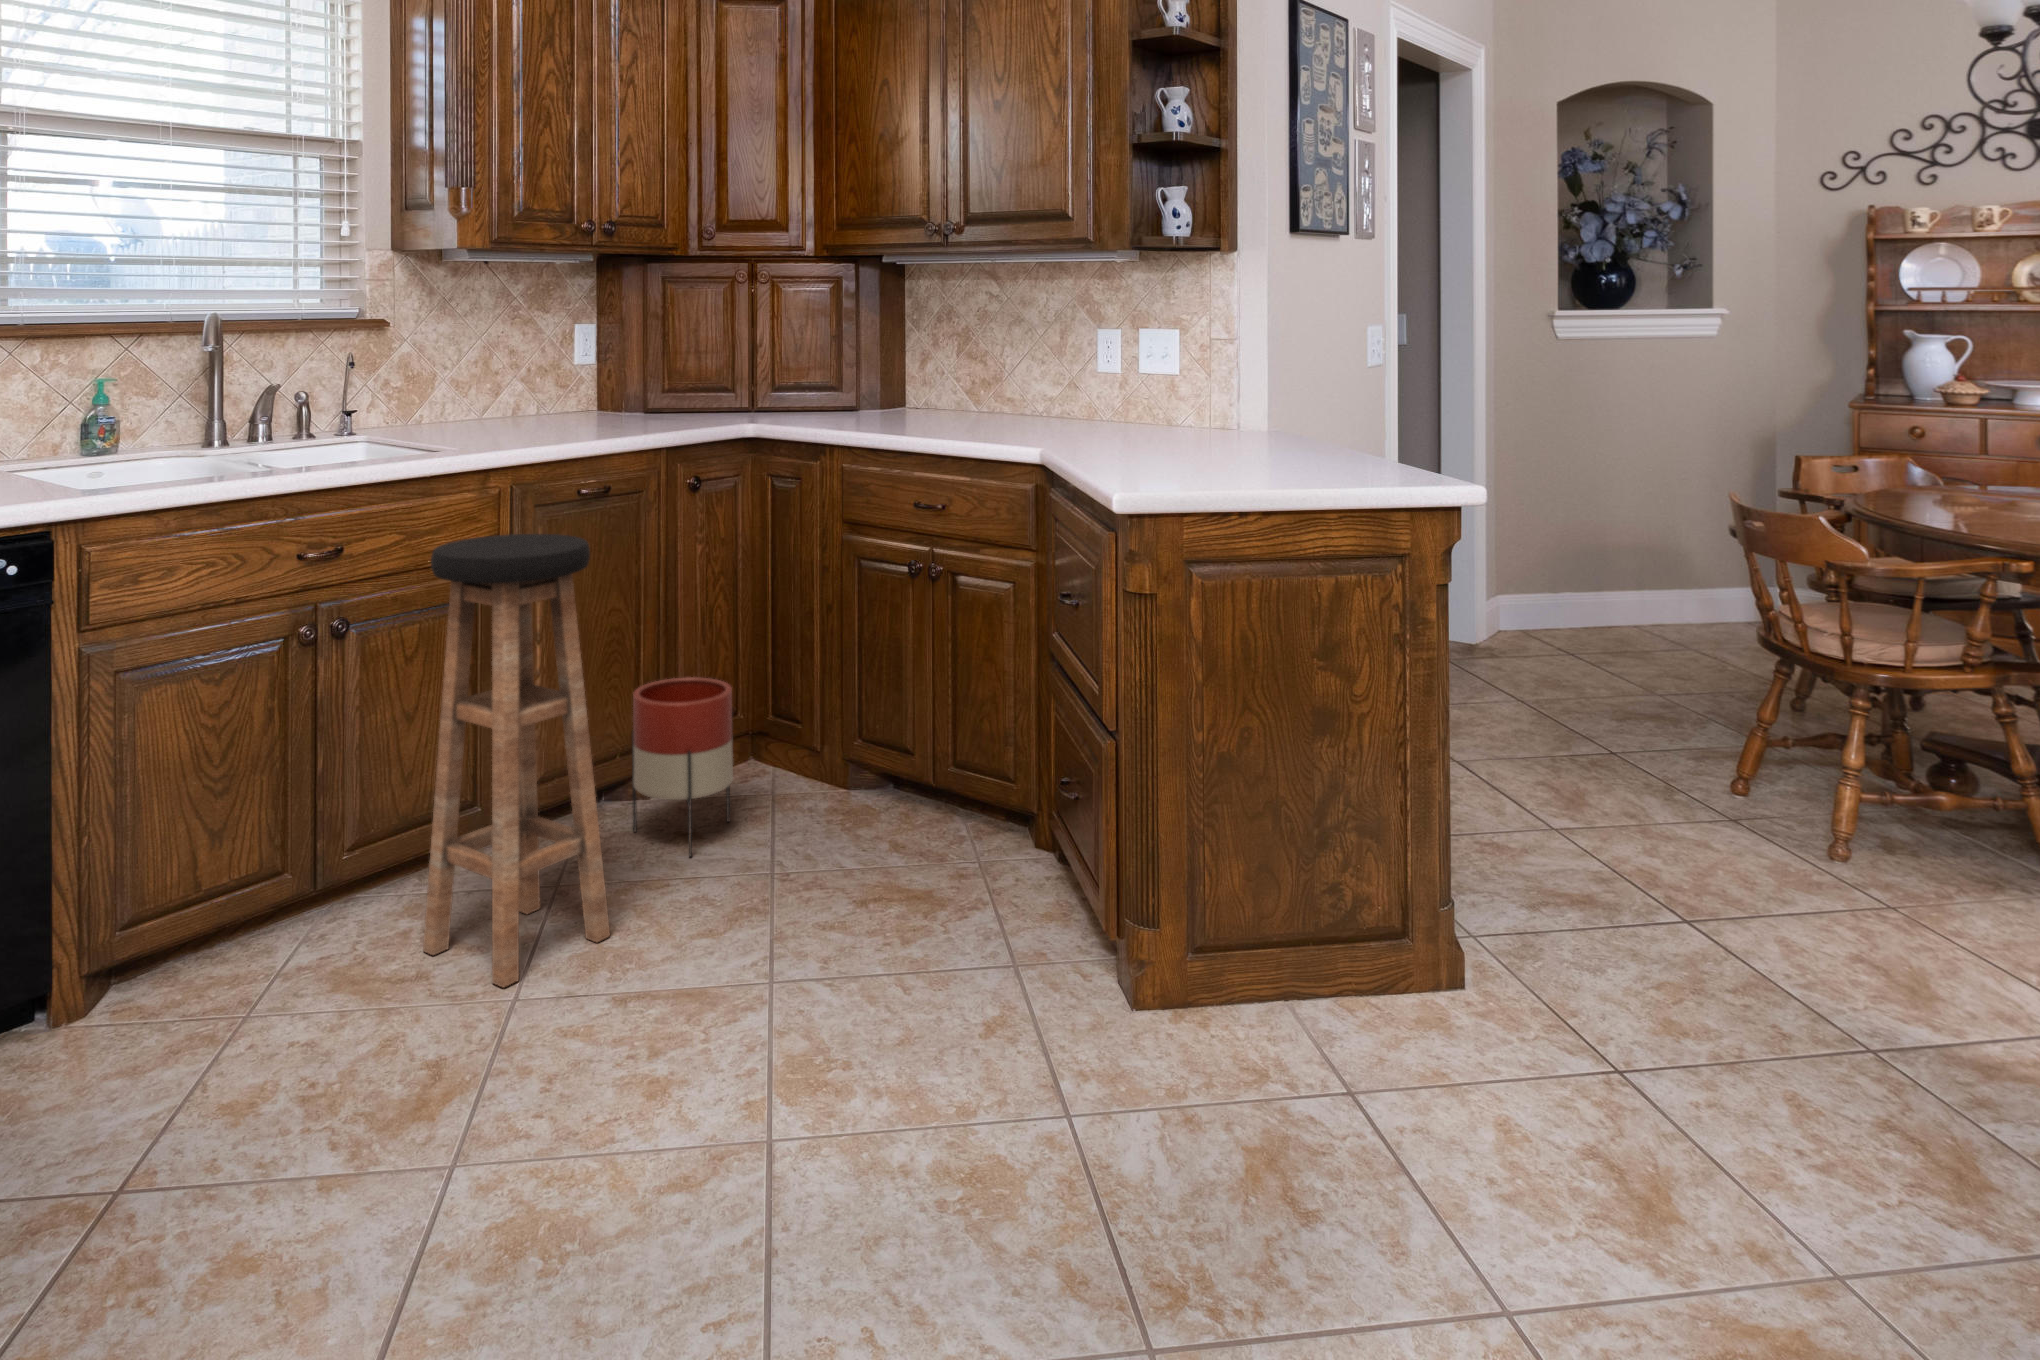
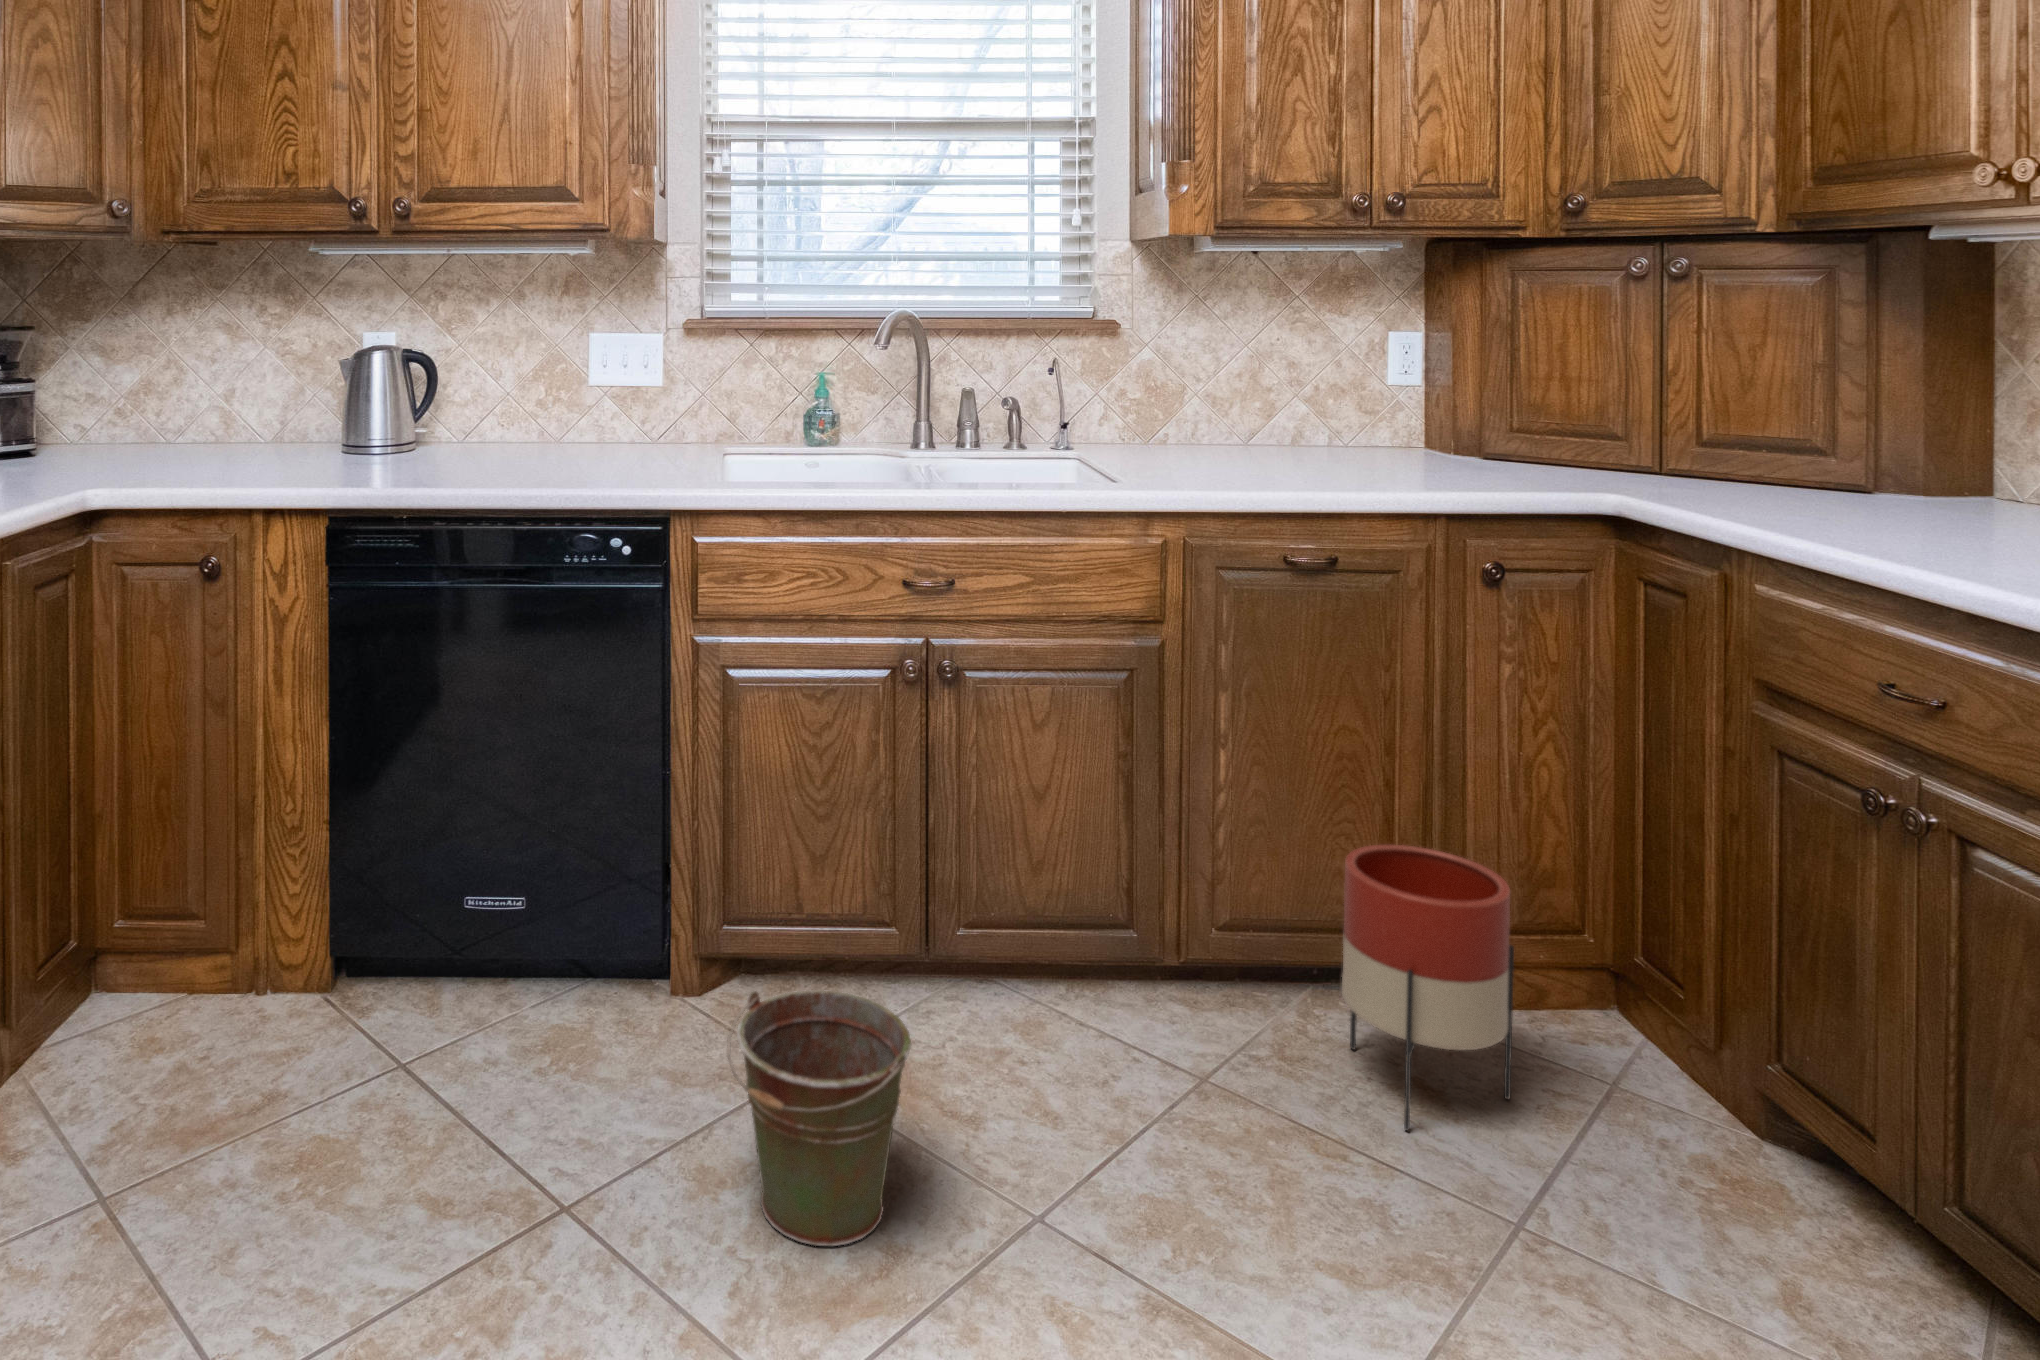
bar stool: present [423,534,610,987] -> none [985,594,1206,1201]
bucket: none [272,888,440,1087] -> present [727,990,911,1246]

